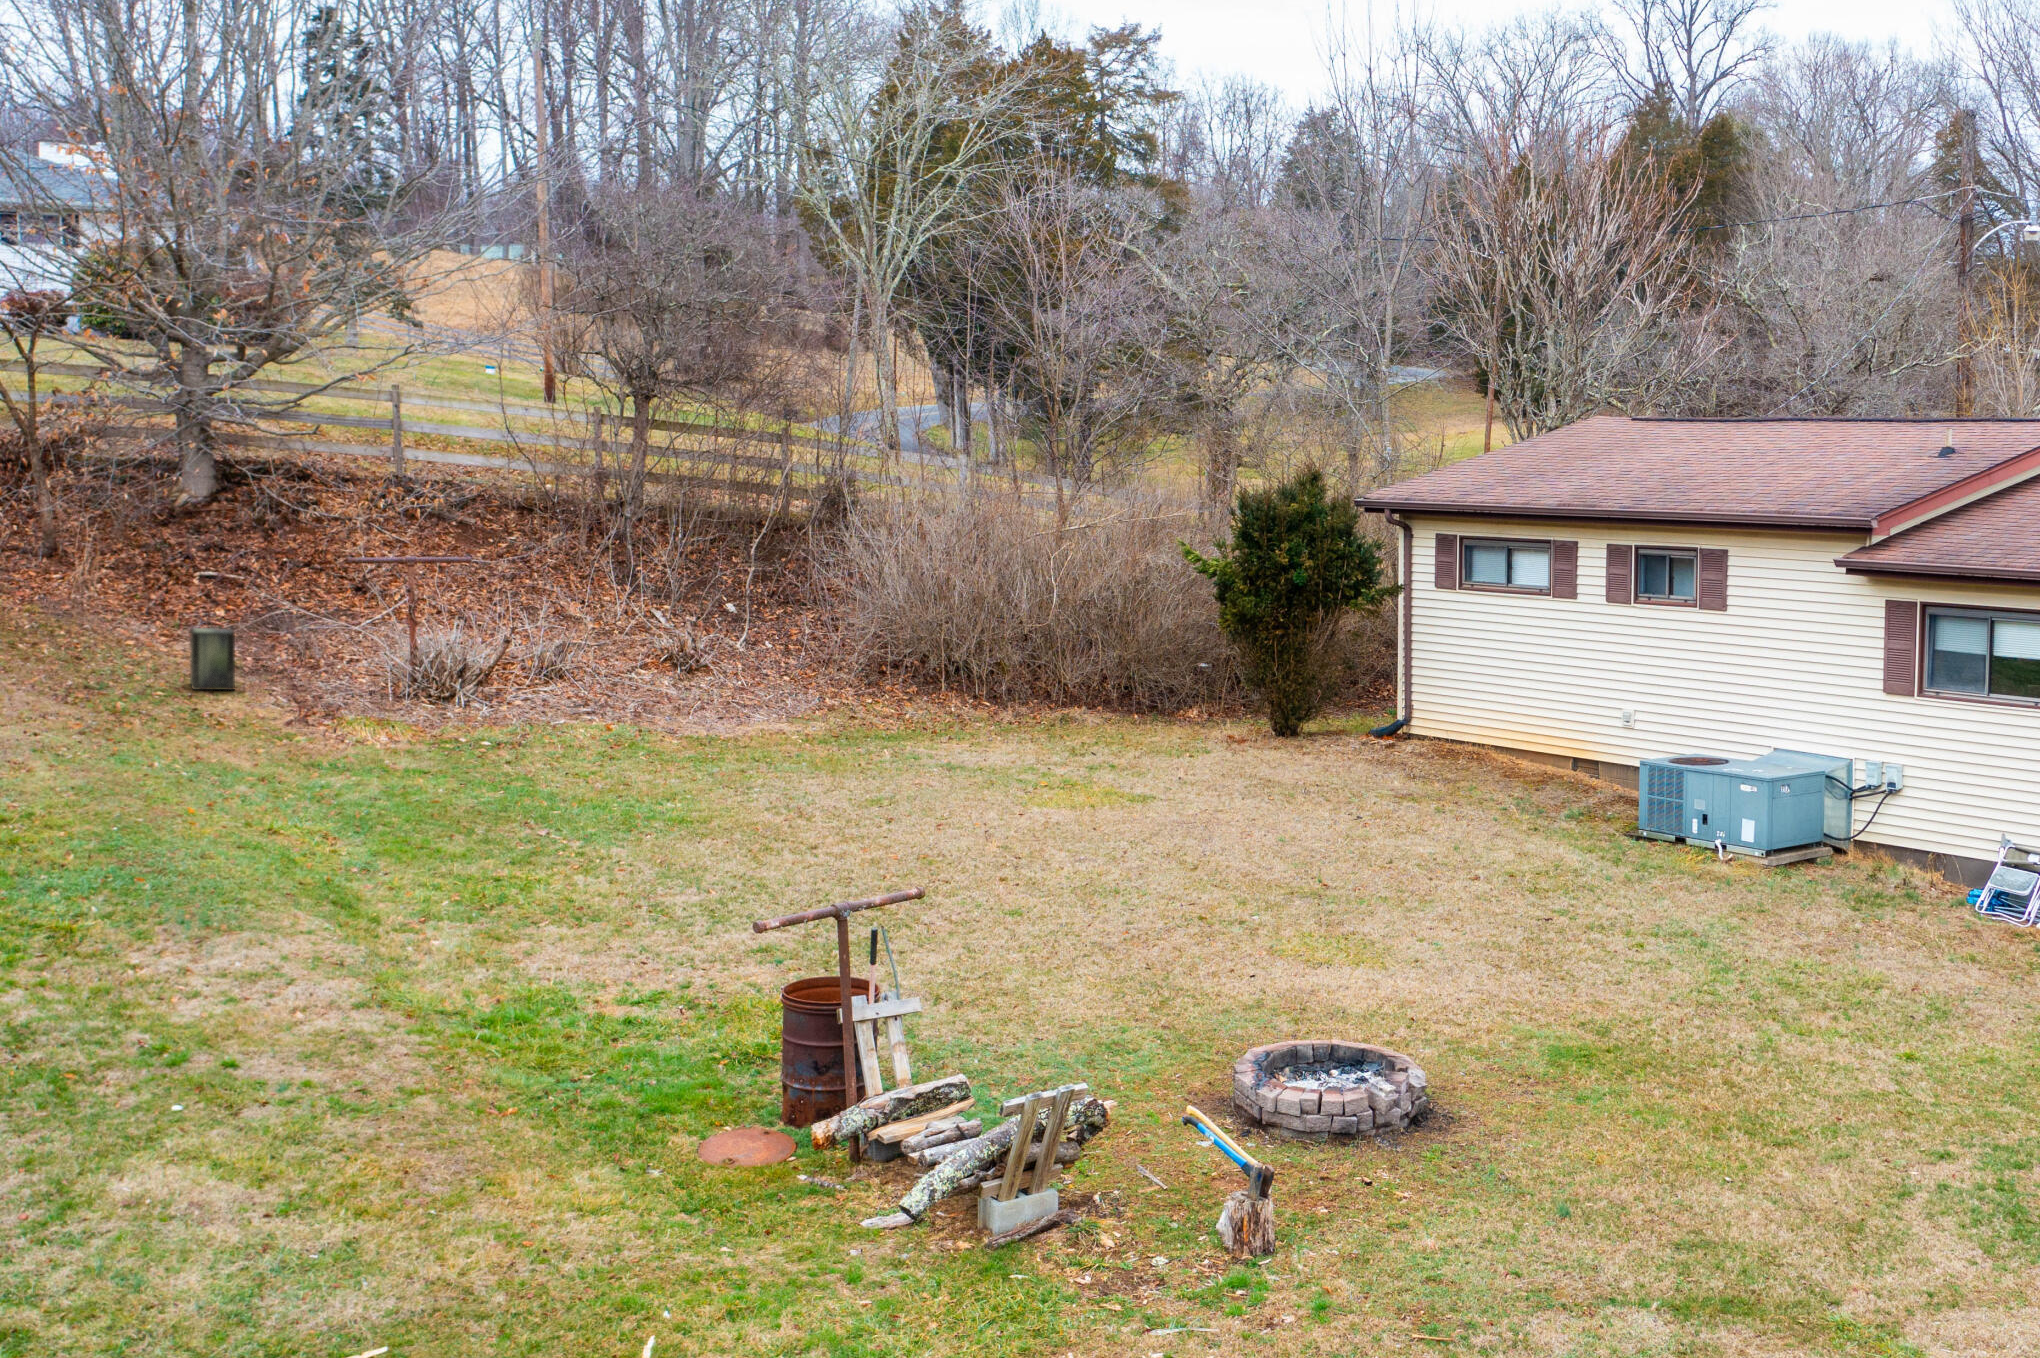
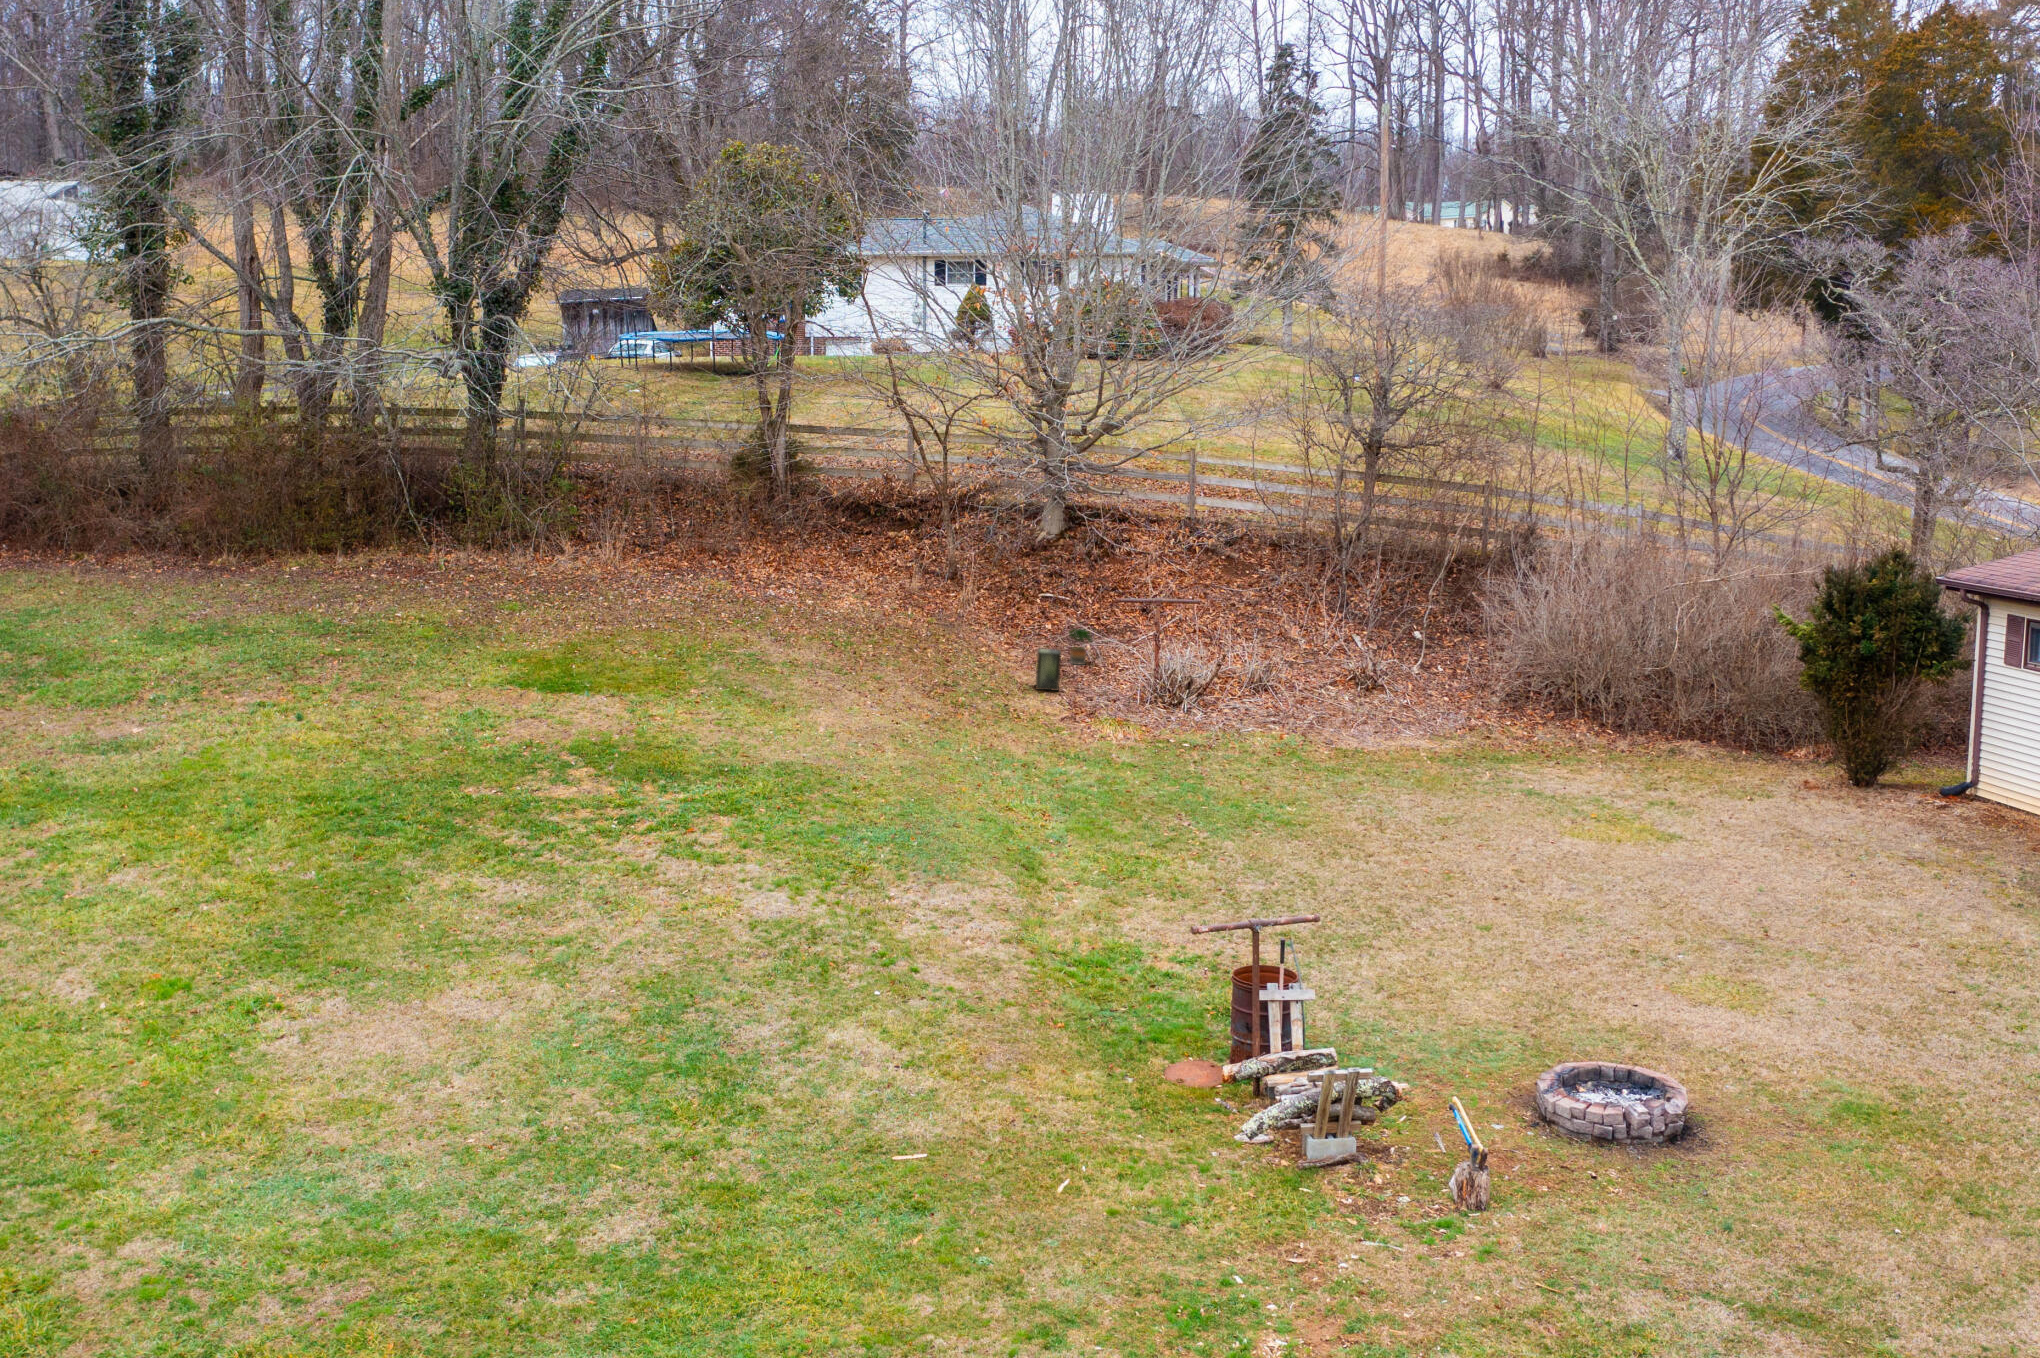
potted tree: none [237,605,282,658] -> present [1069,629,1092,665]

